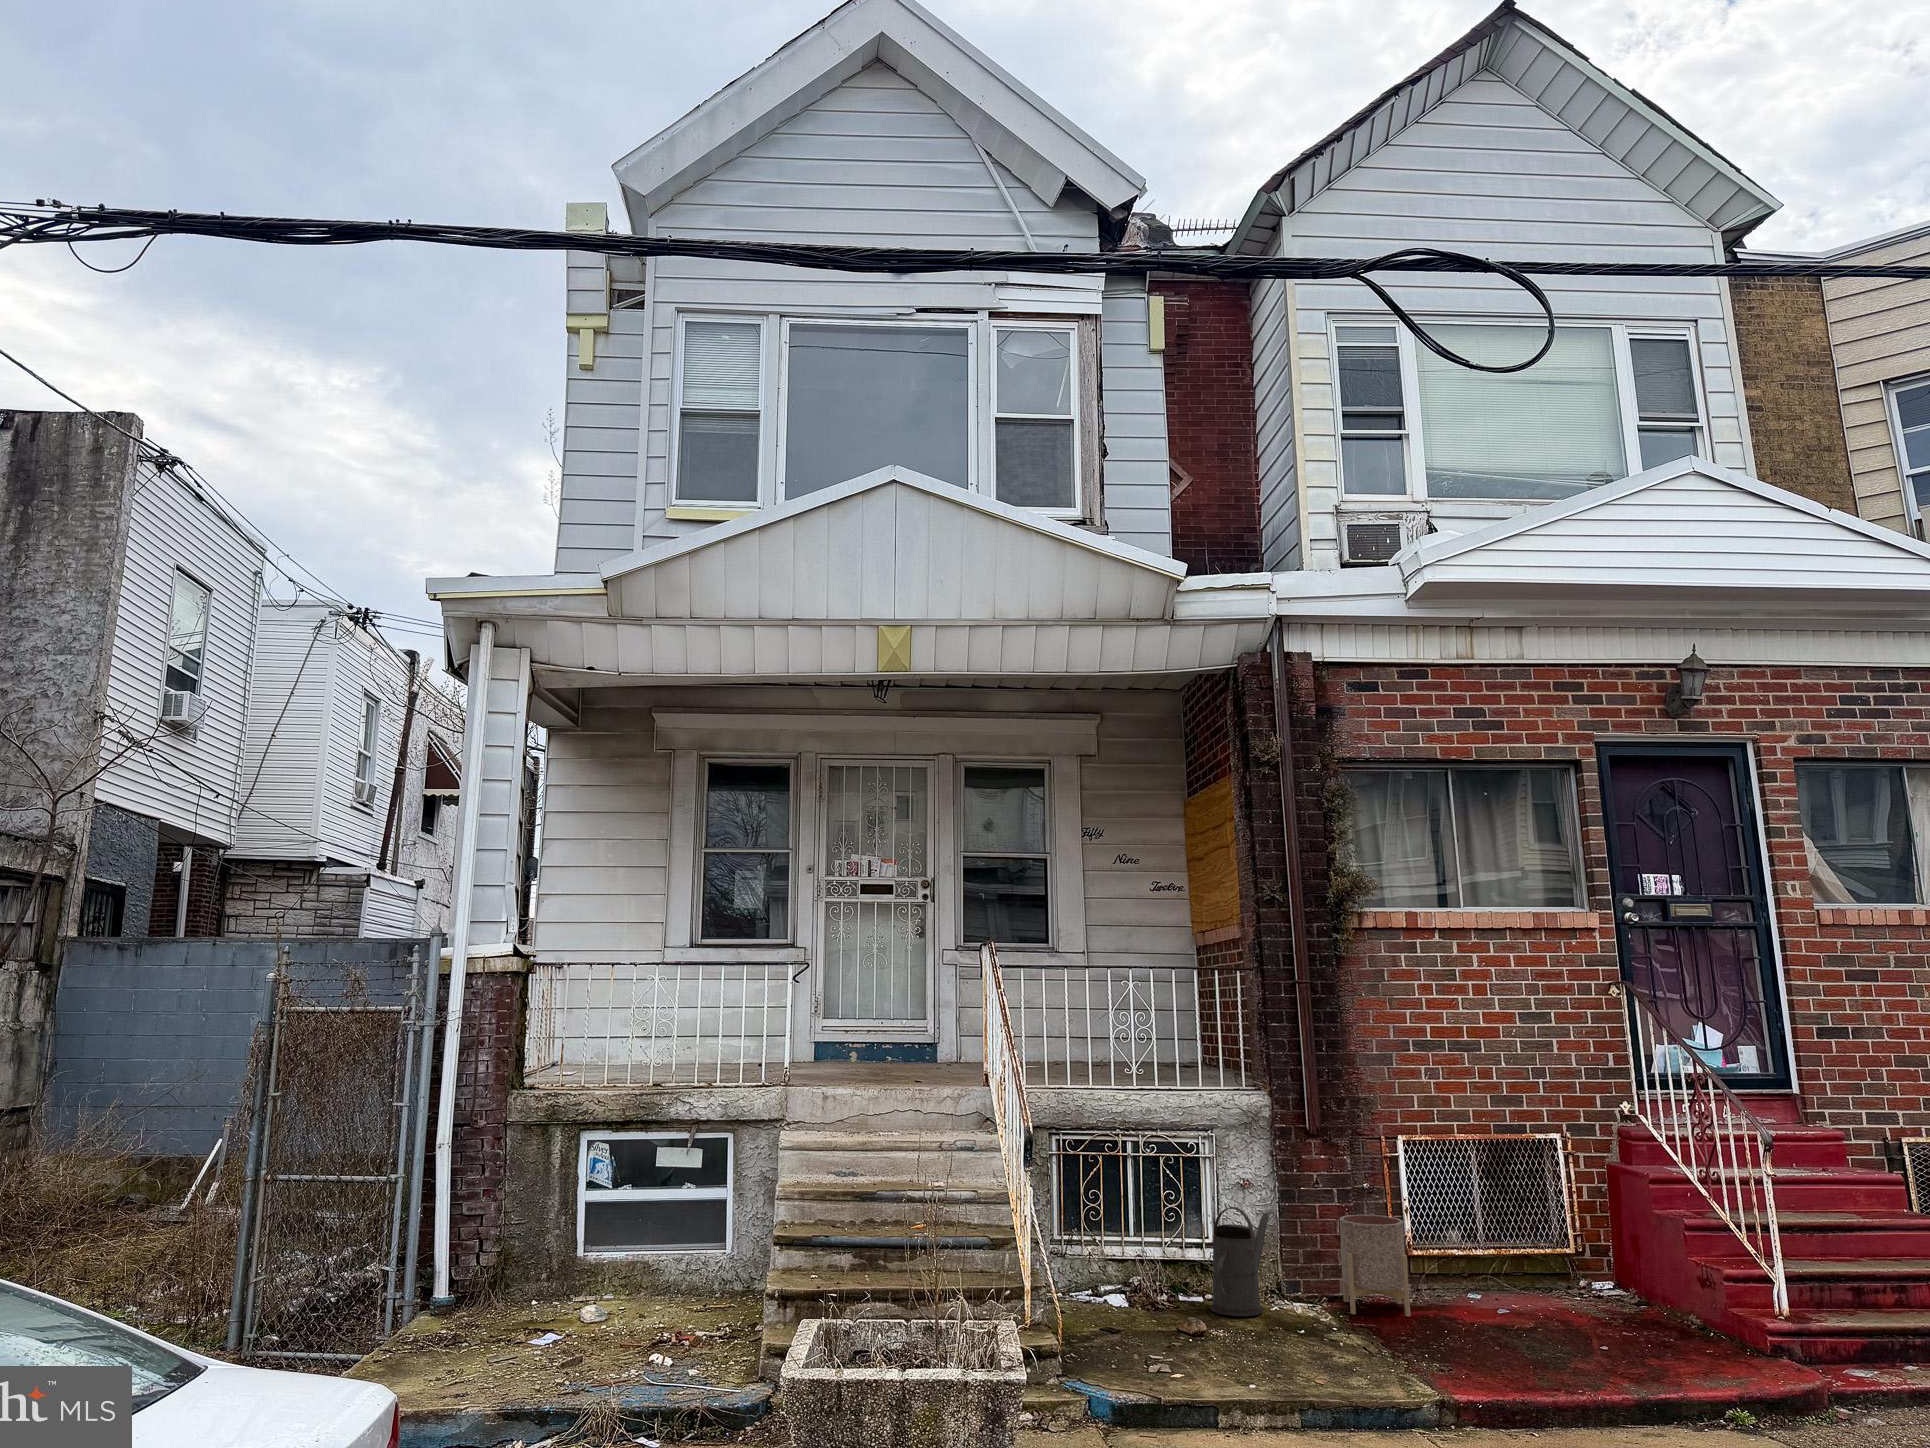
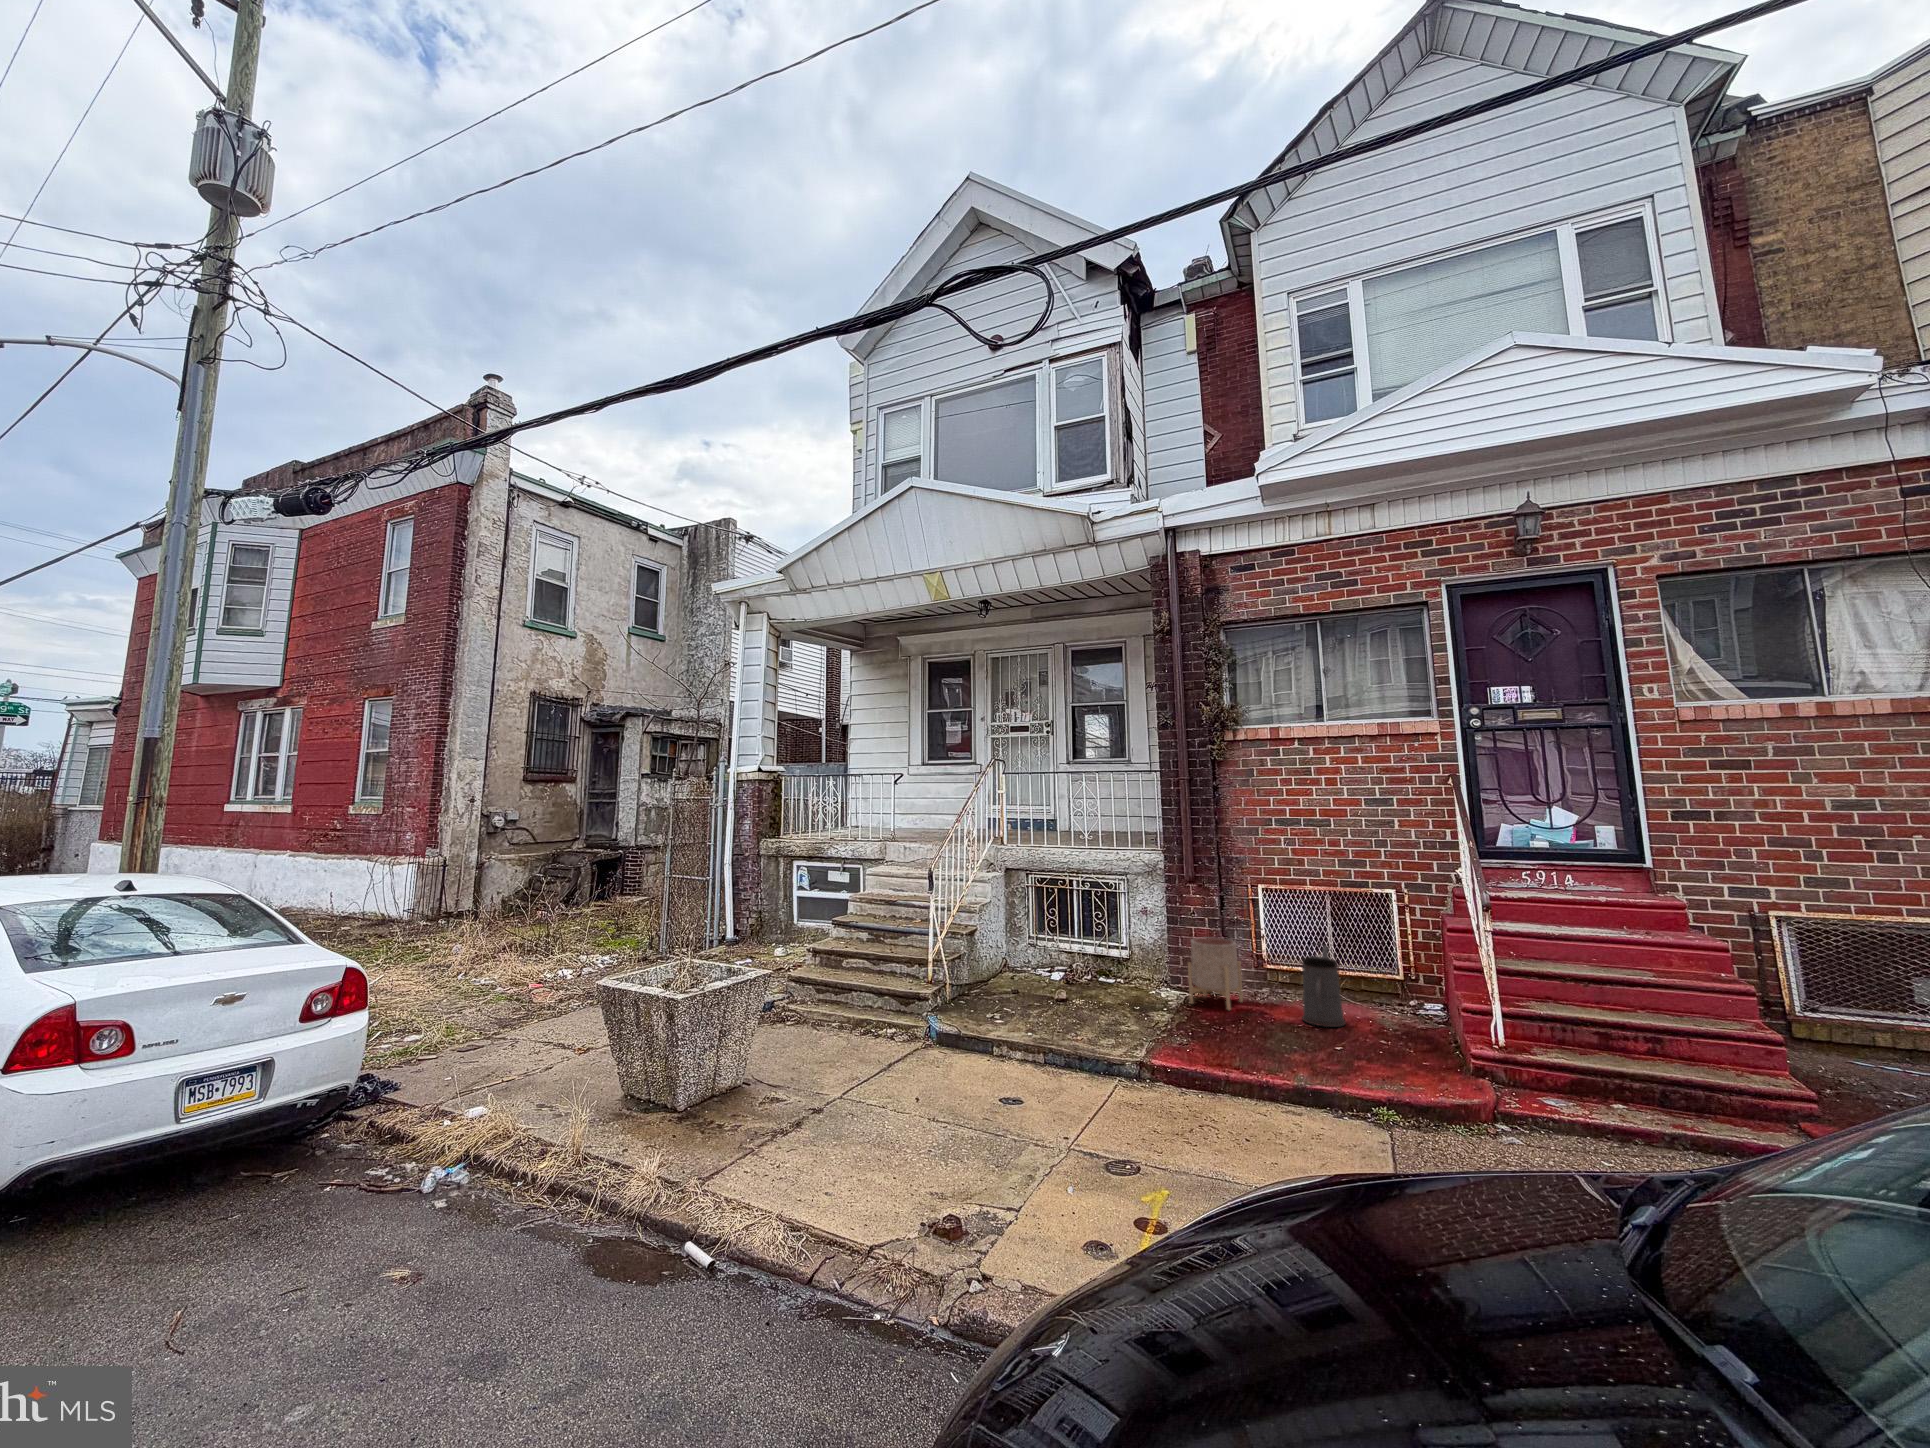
watering can: present [1211,1207,1269,1316] -> present [1302,944,1345,1027]

